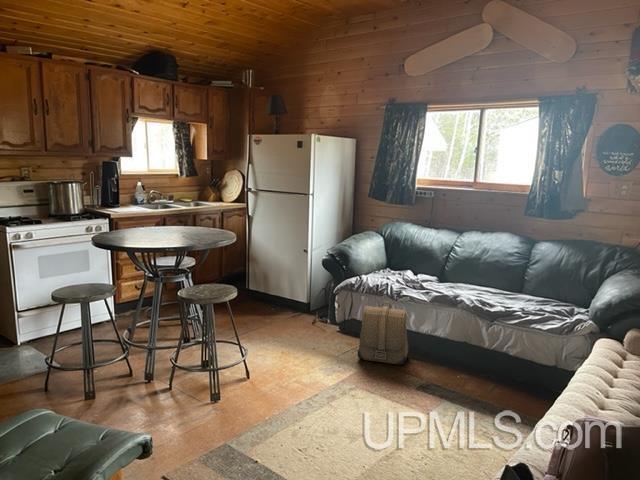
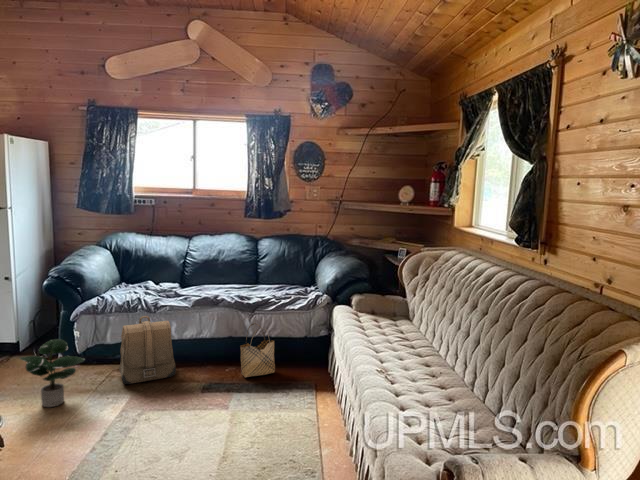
potted plant: none [280,305,325,359] -> present [20,339,84,407]
woven basket: none [467,334,511,395] -> present [240,323,275,377]

